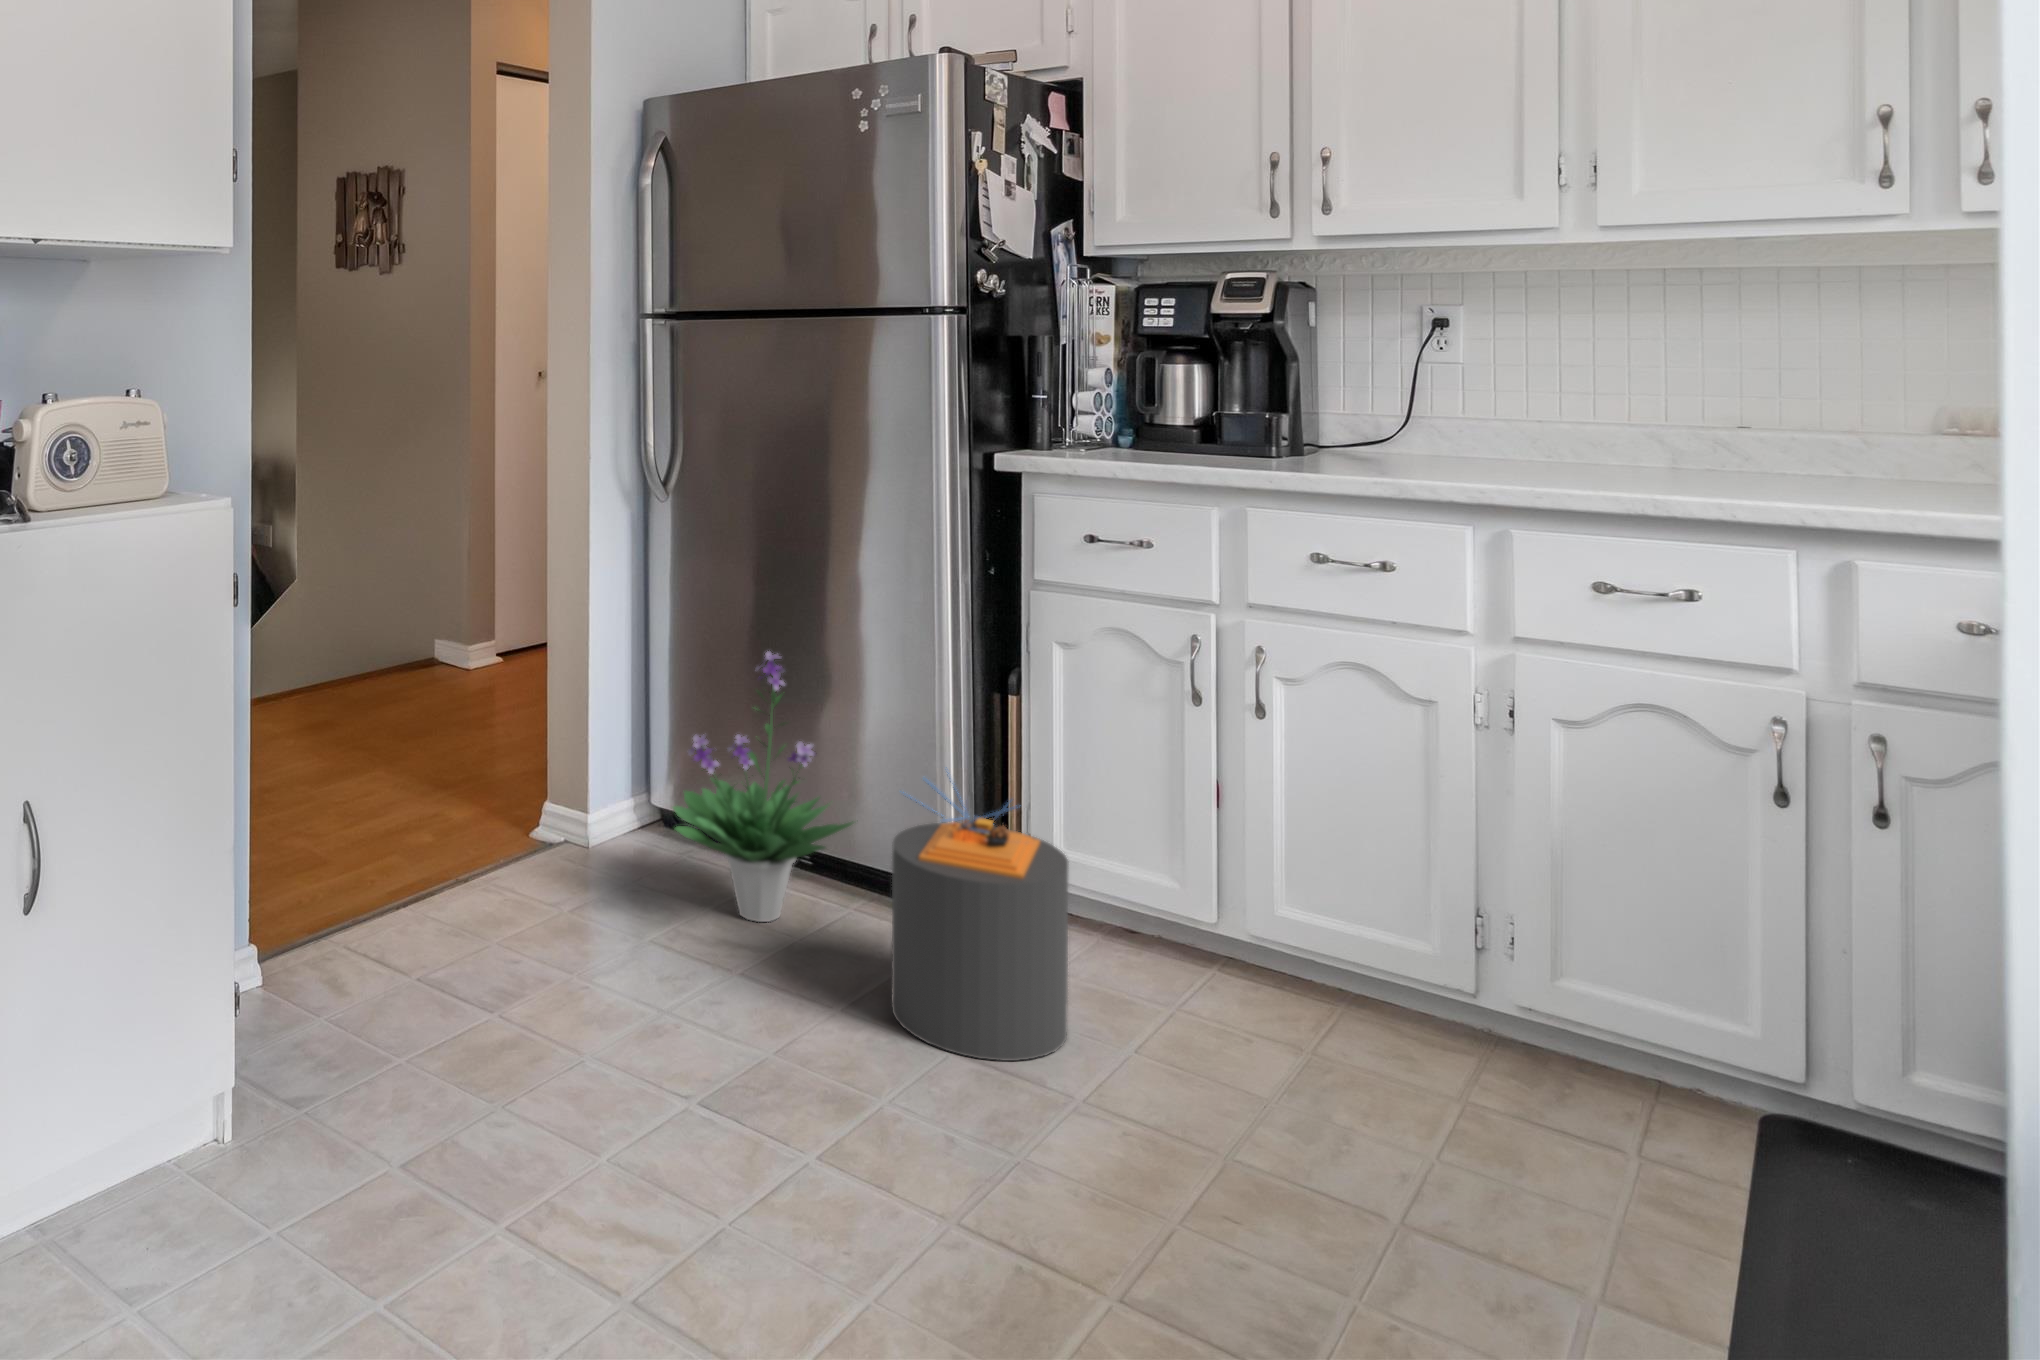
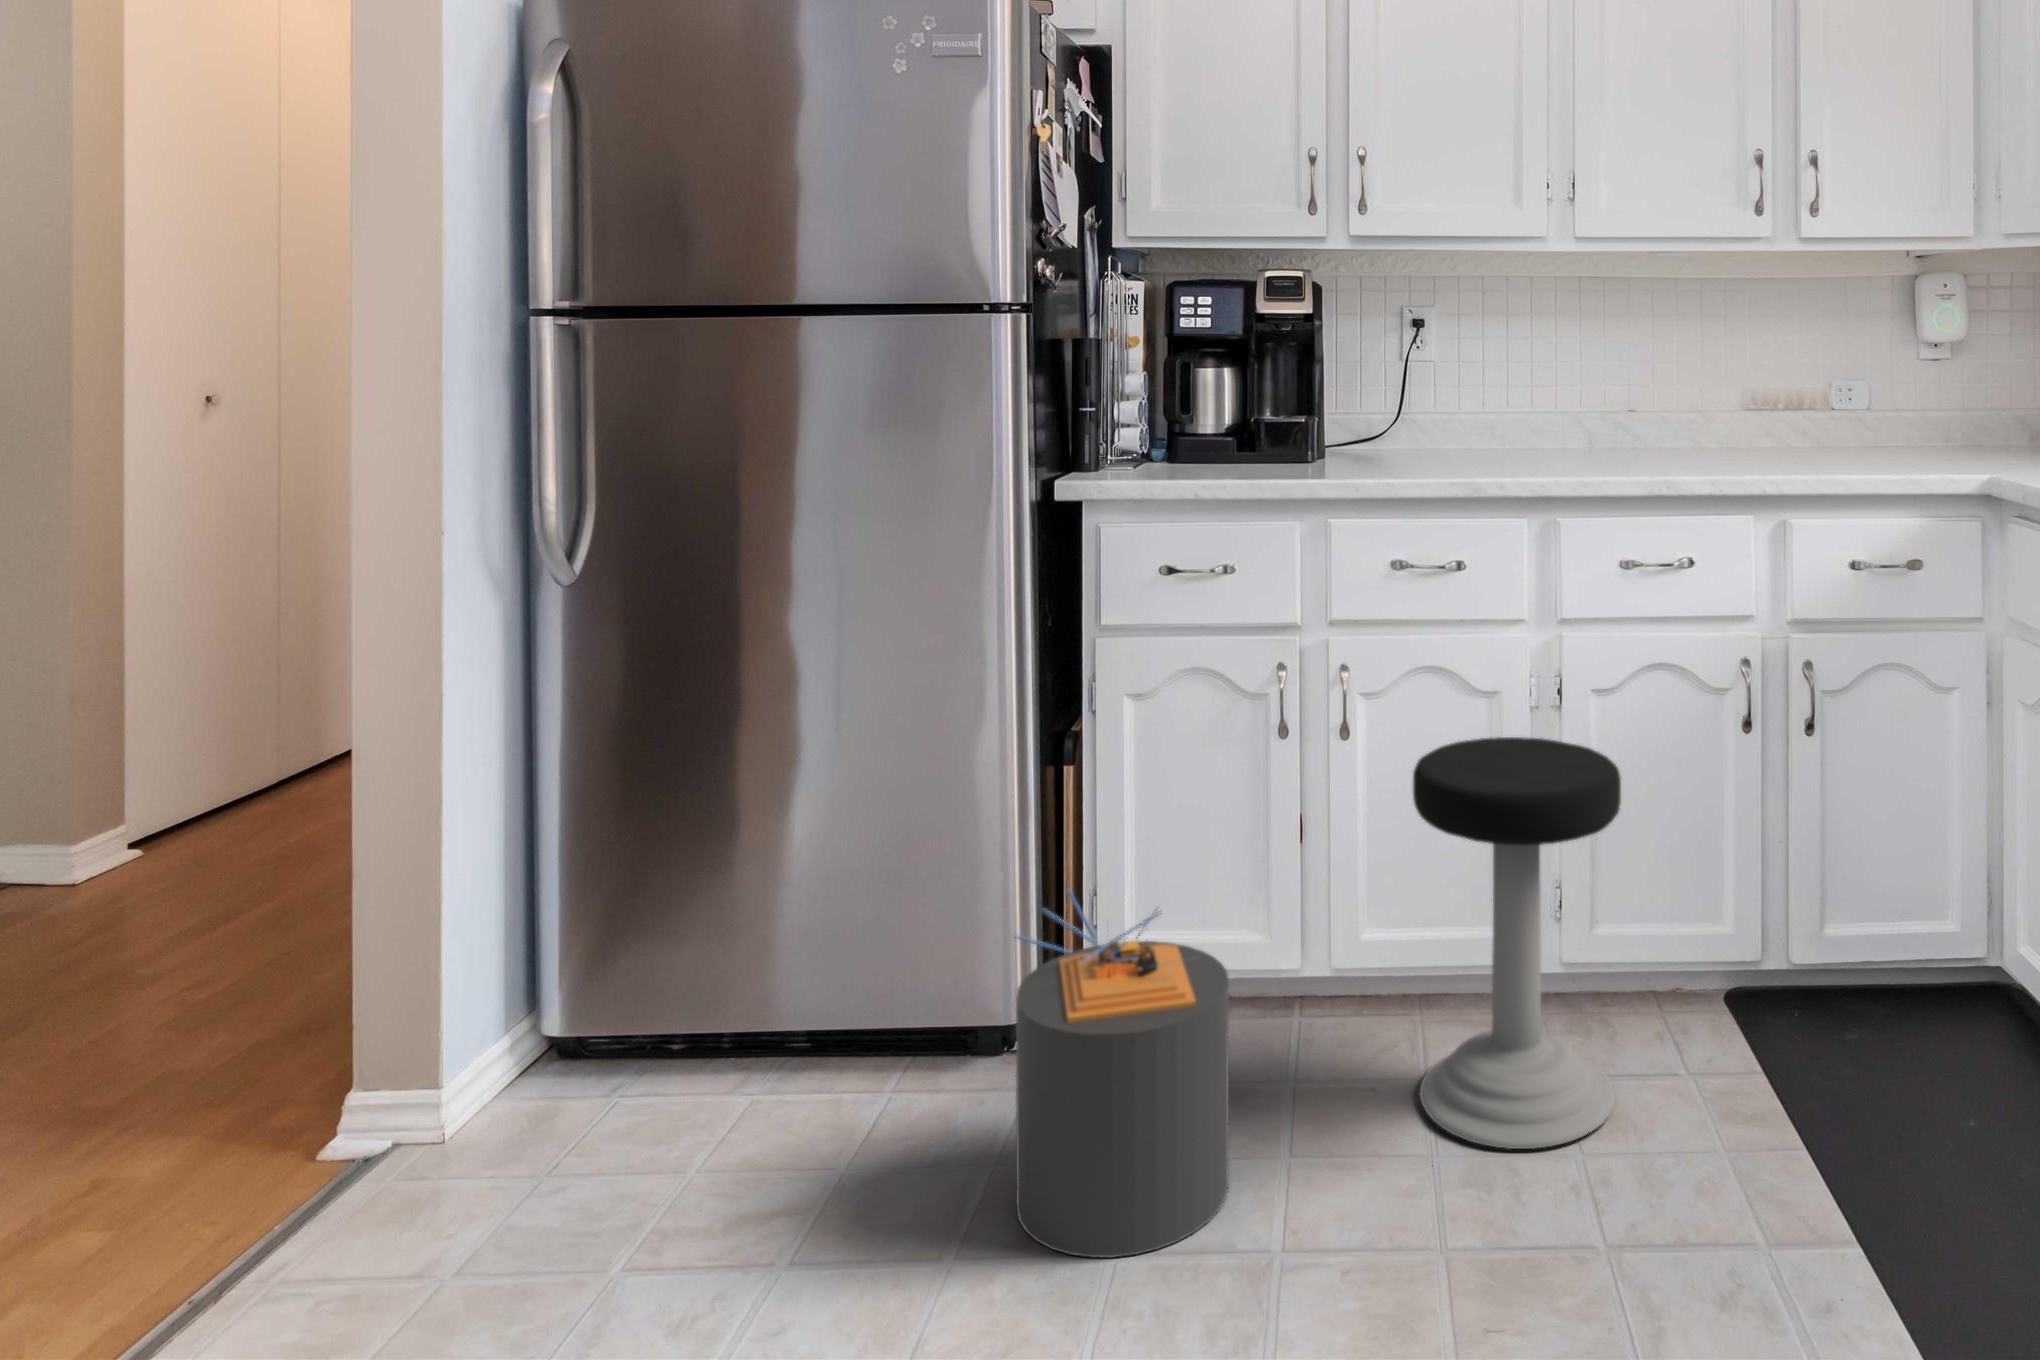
potted plant: present [673,652,853,922] -> none [639,779,913,1172]
stool: none [1276,732,1520,1143] -> present [1413,737,1621,1149]

